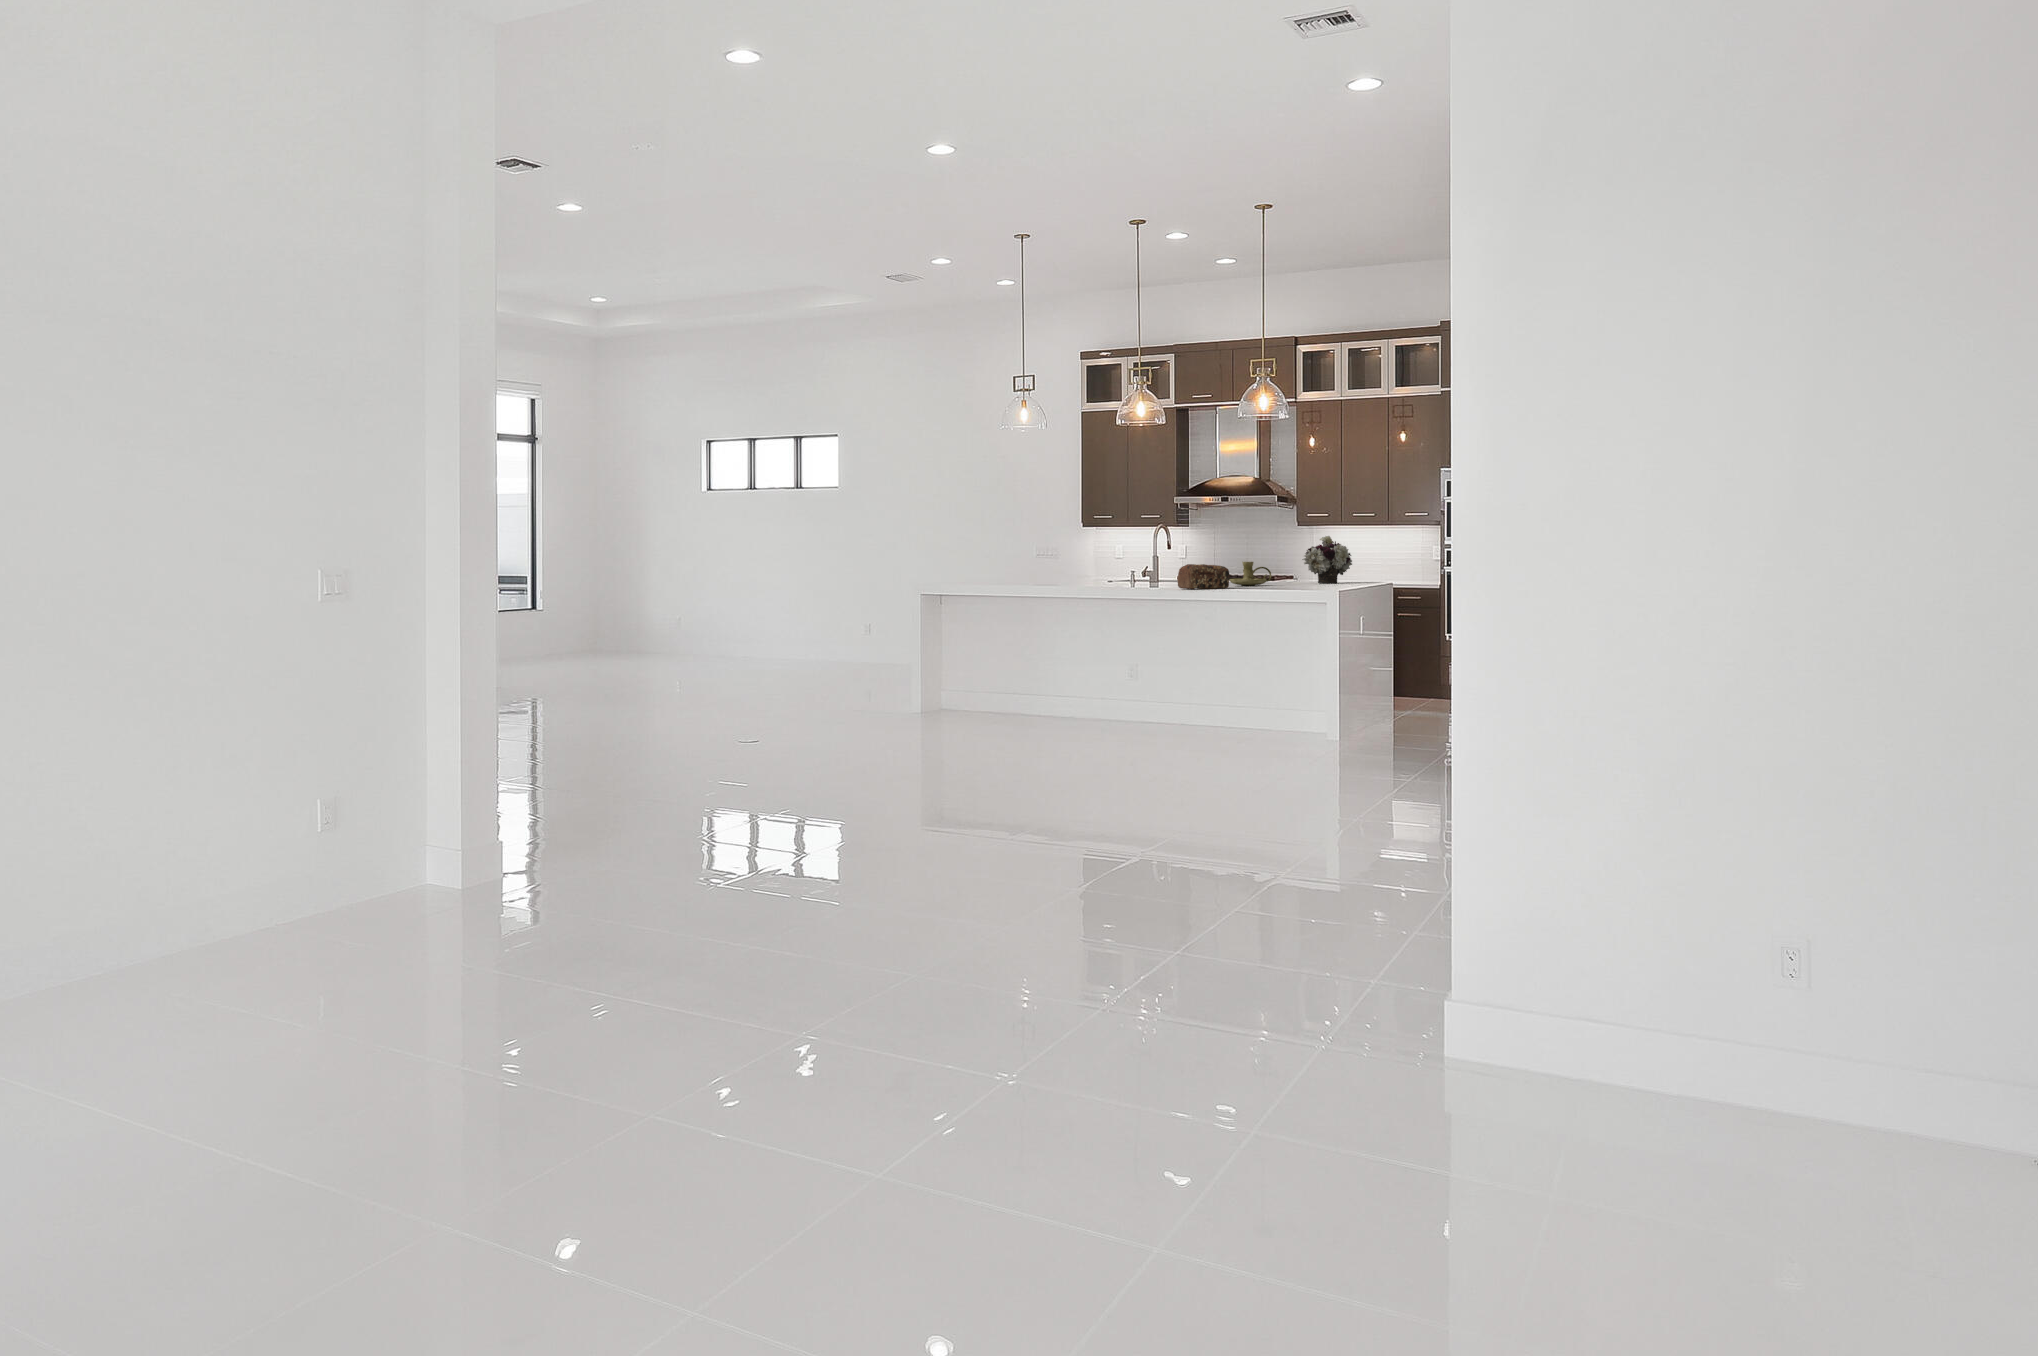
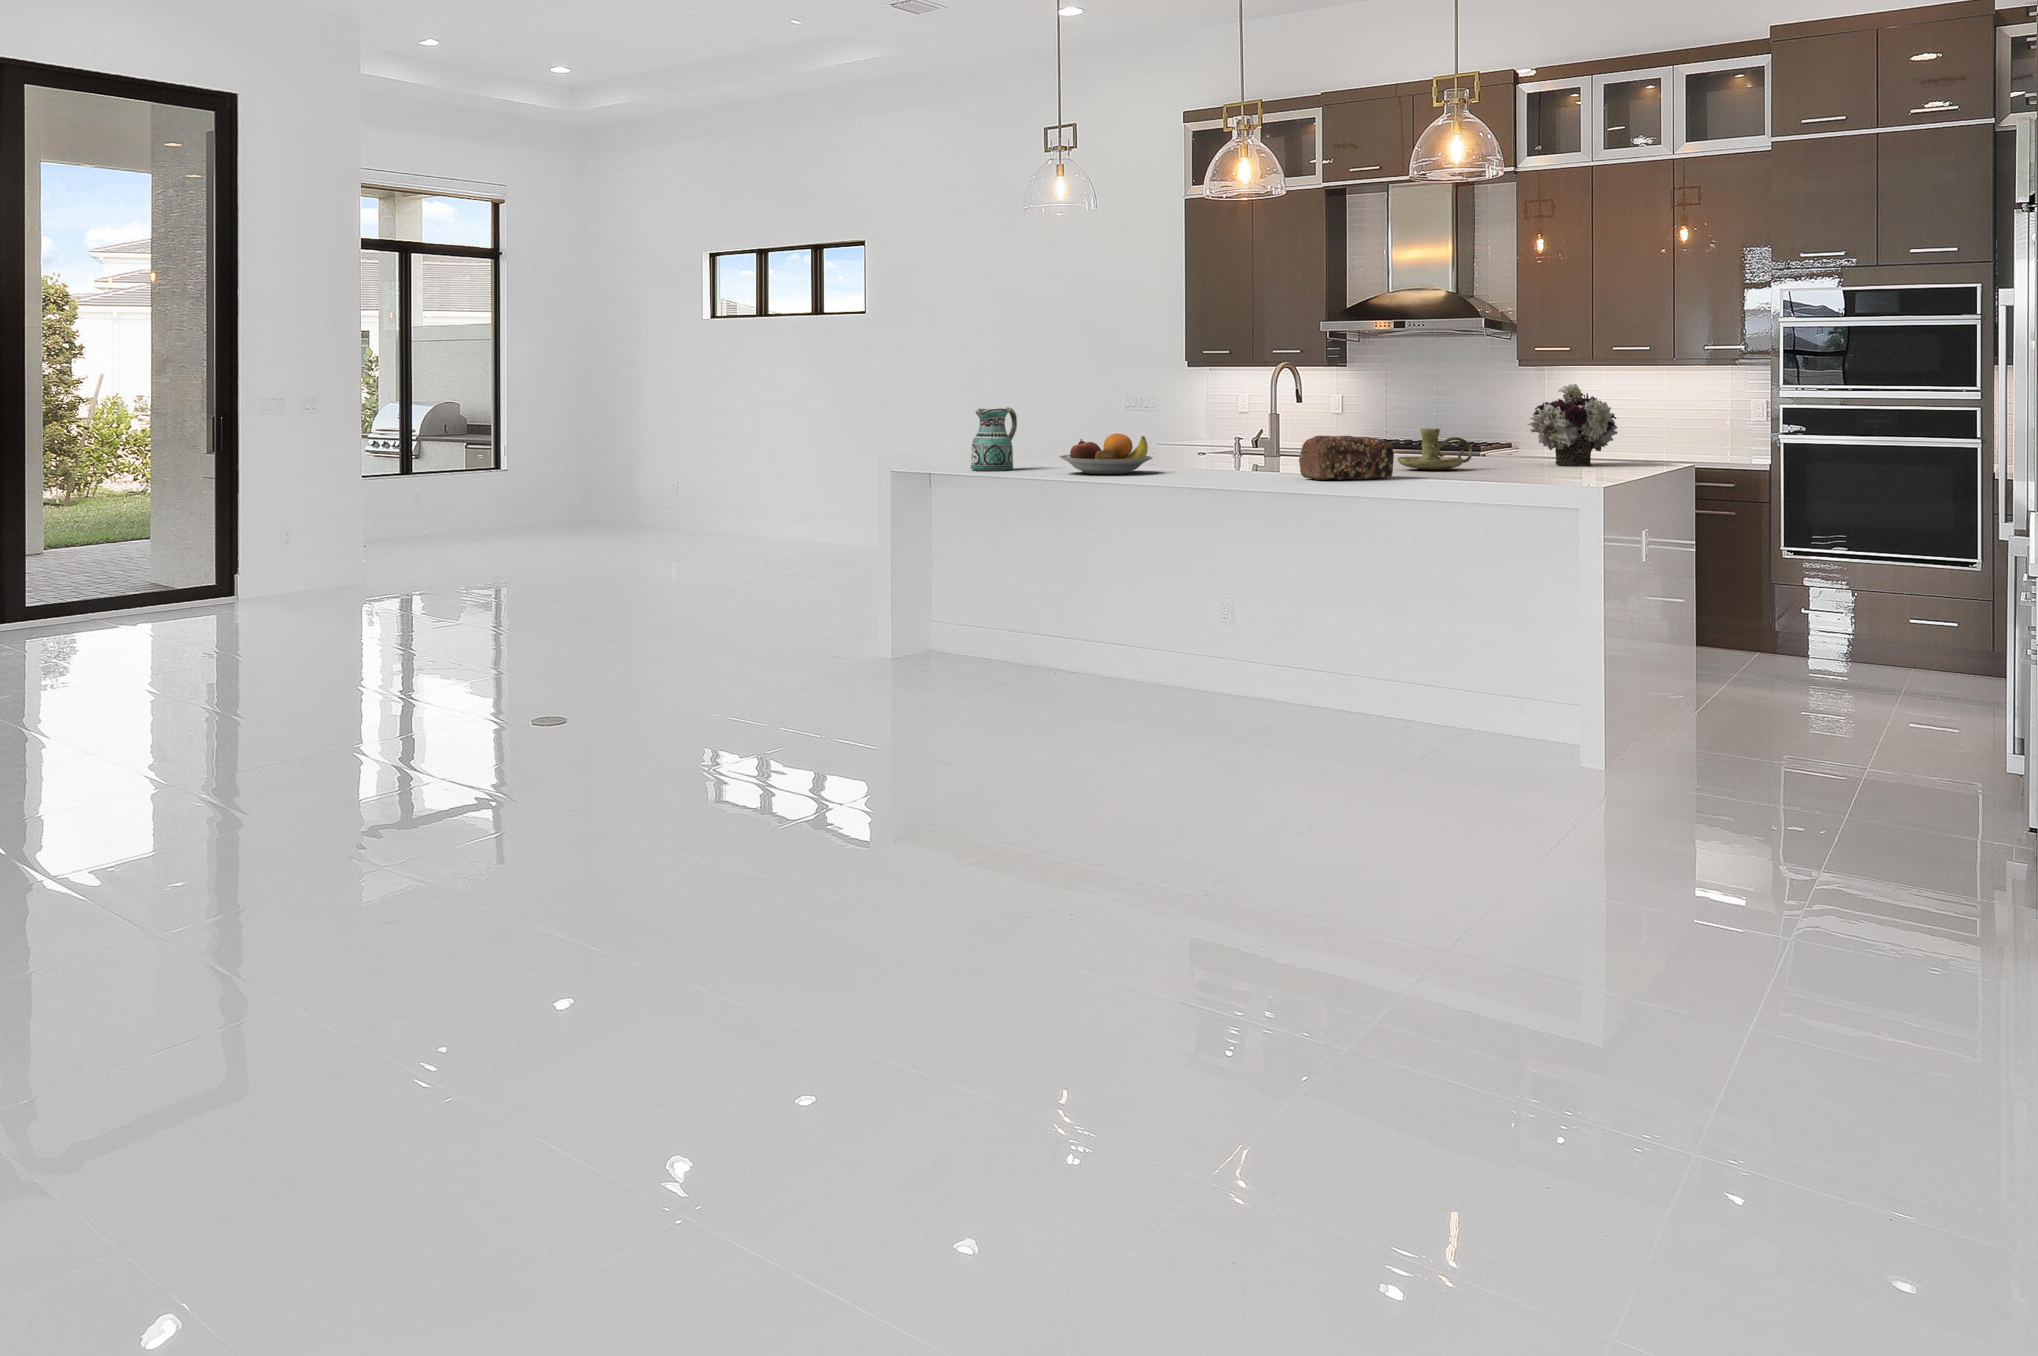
ceramic pitcher: none [973,551,1000,590] -> present [971,407,1017,471]
fruit bowl: none [1033,566,1088,590] -> present [1060,434,1153,474]

